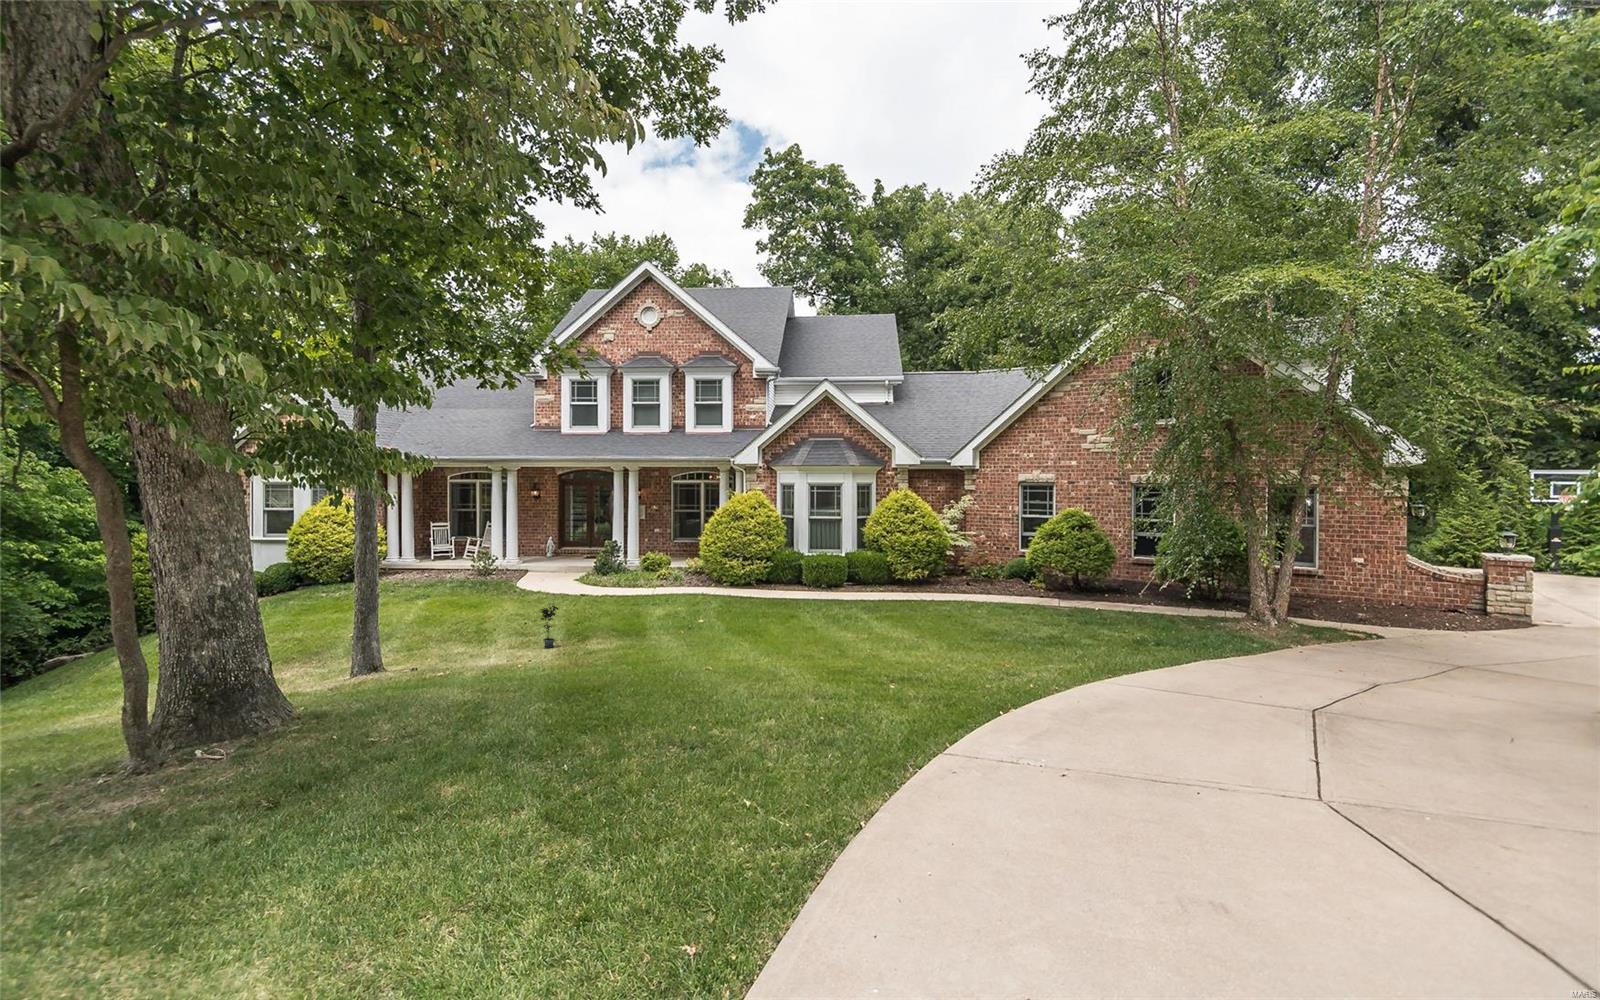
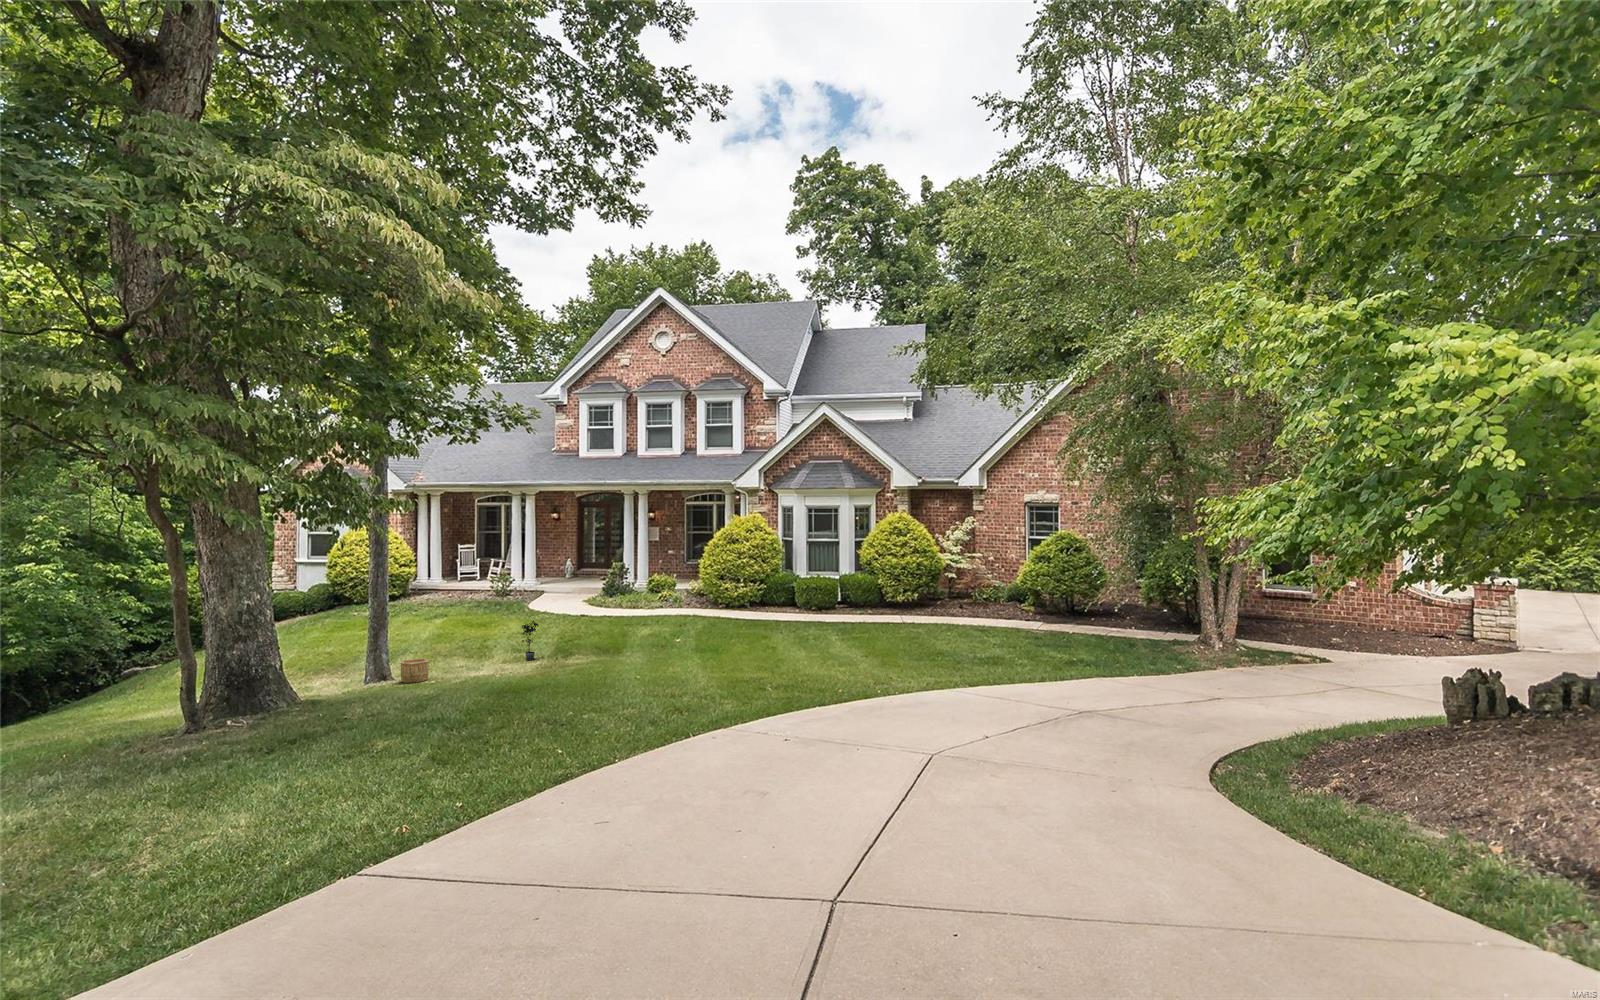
wooden bucket: none [406,651,441,680] -> present [400,658,429,683]

